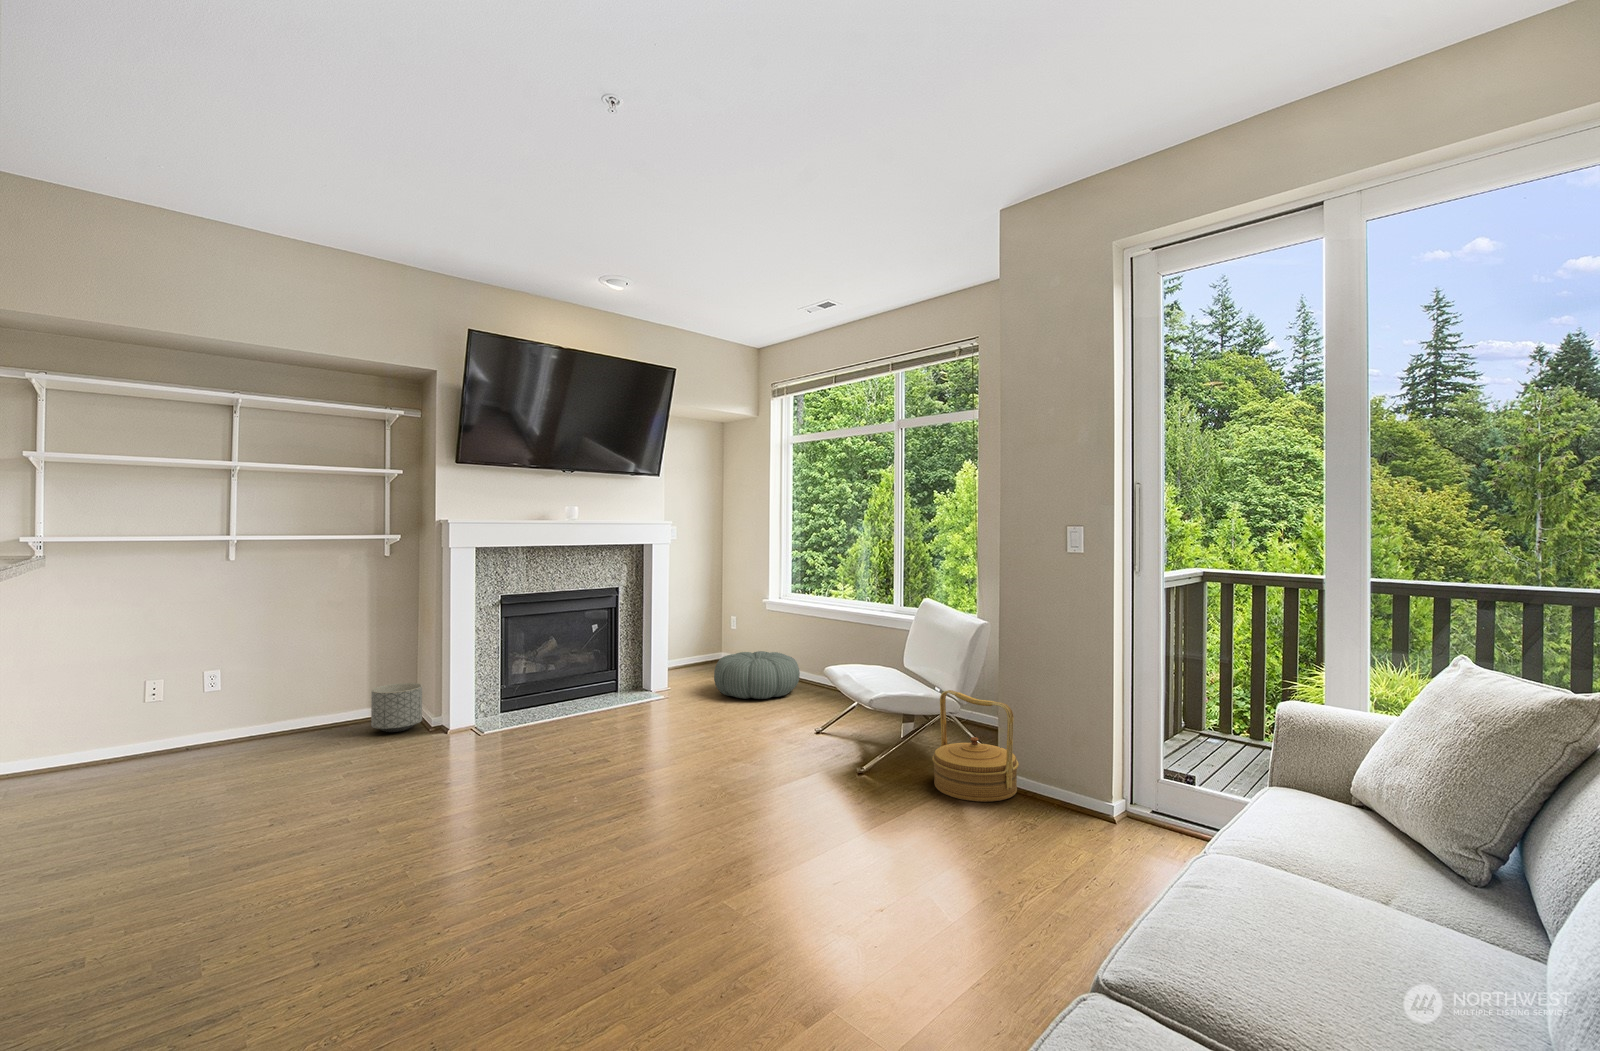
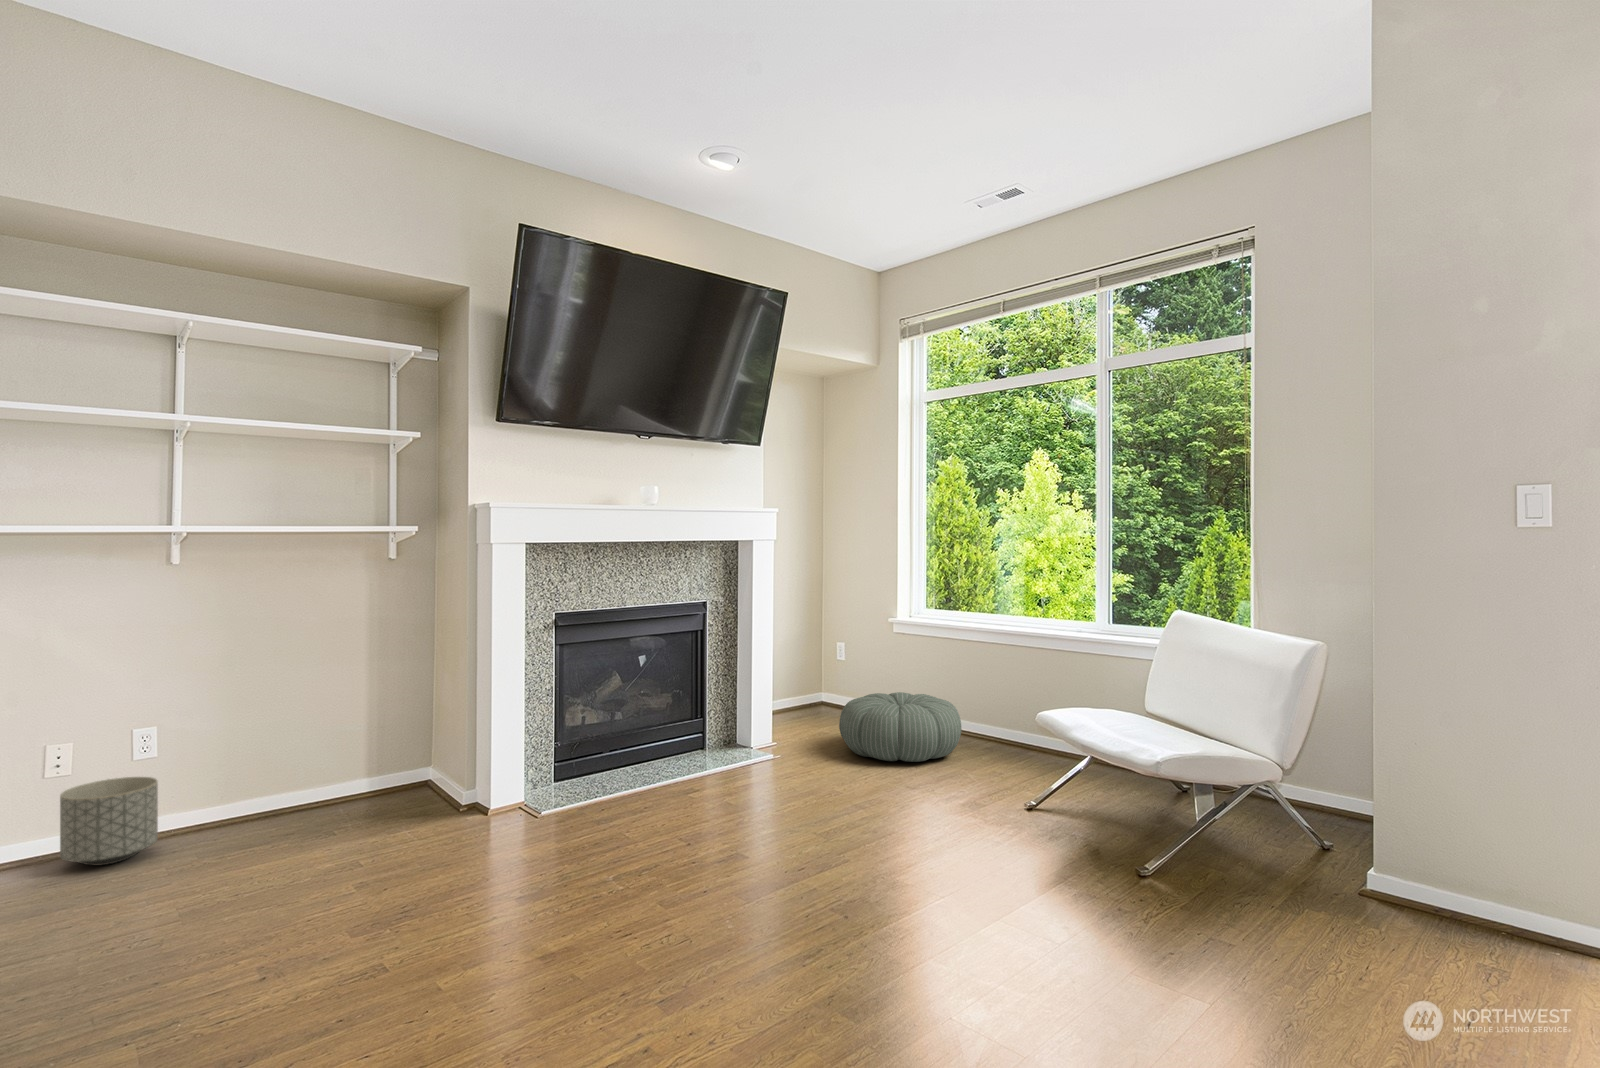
planter: present [371,683,422,732] -> present [60,777,158,865]
woven basket: present [932,690,1019,802] -> none [1278,768,1442,954]

